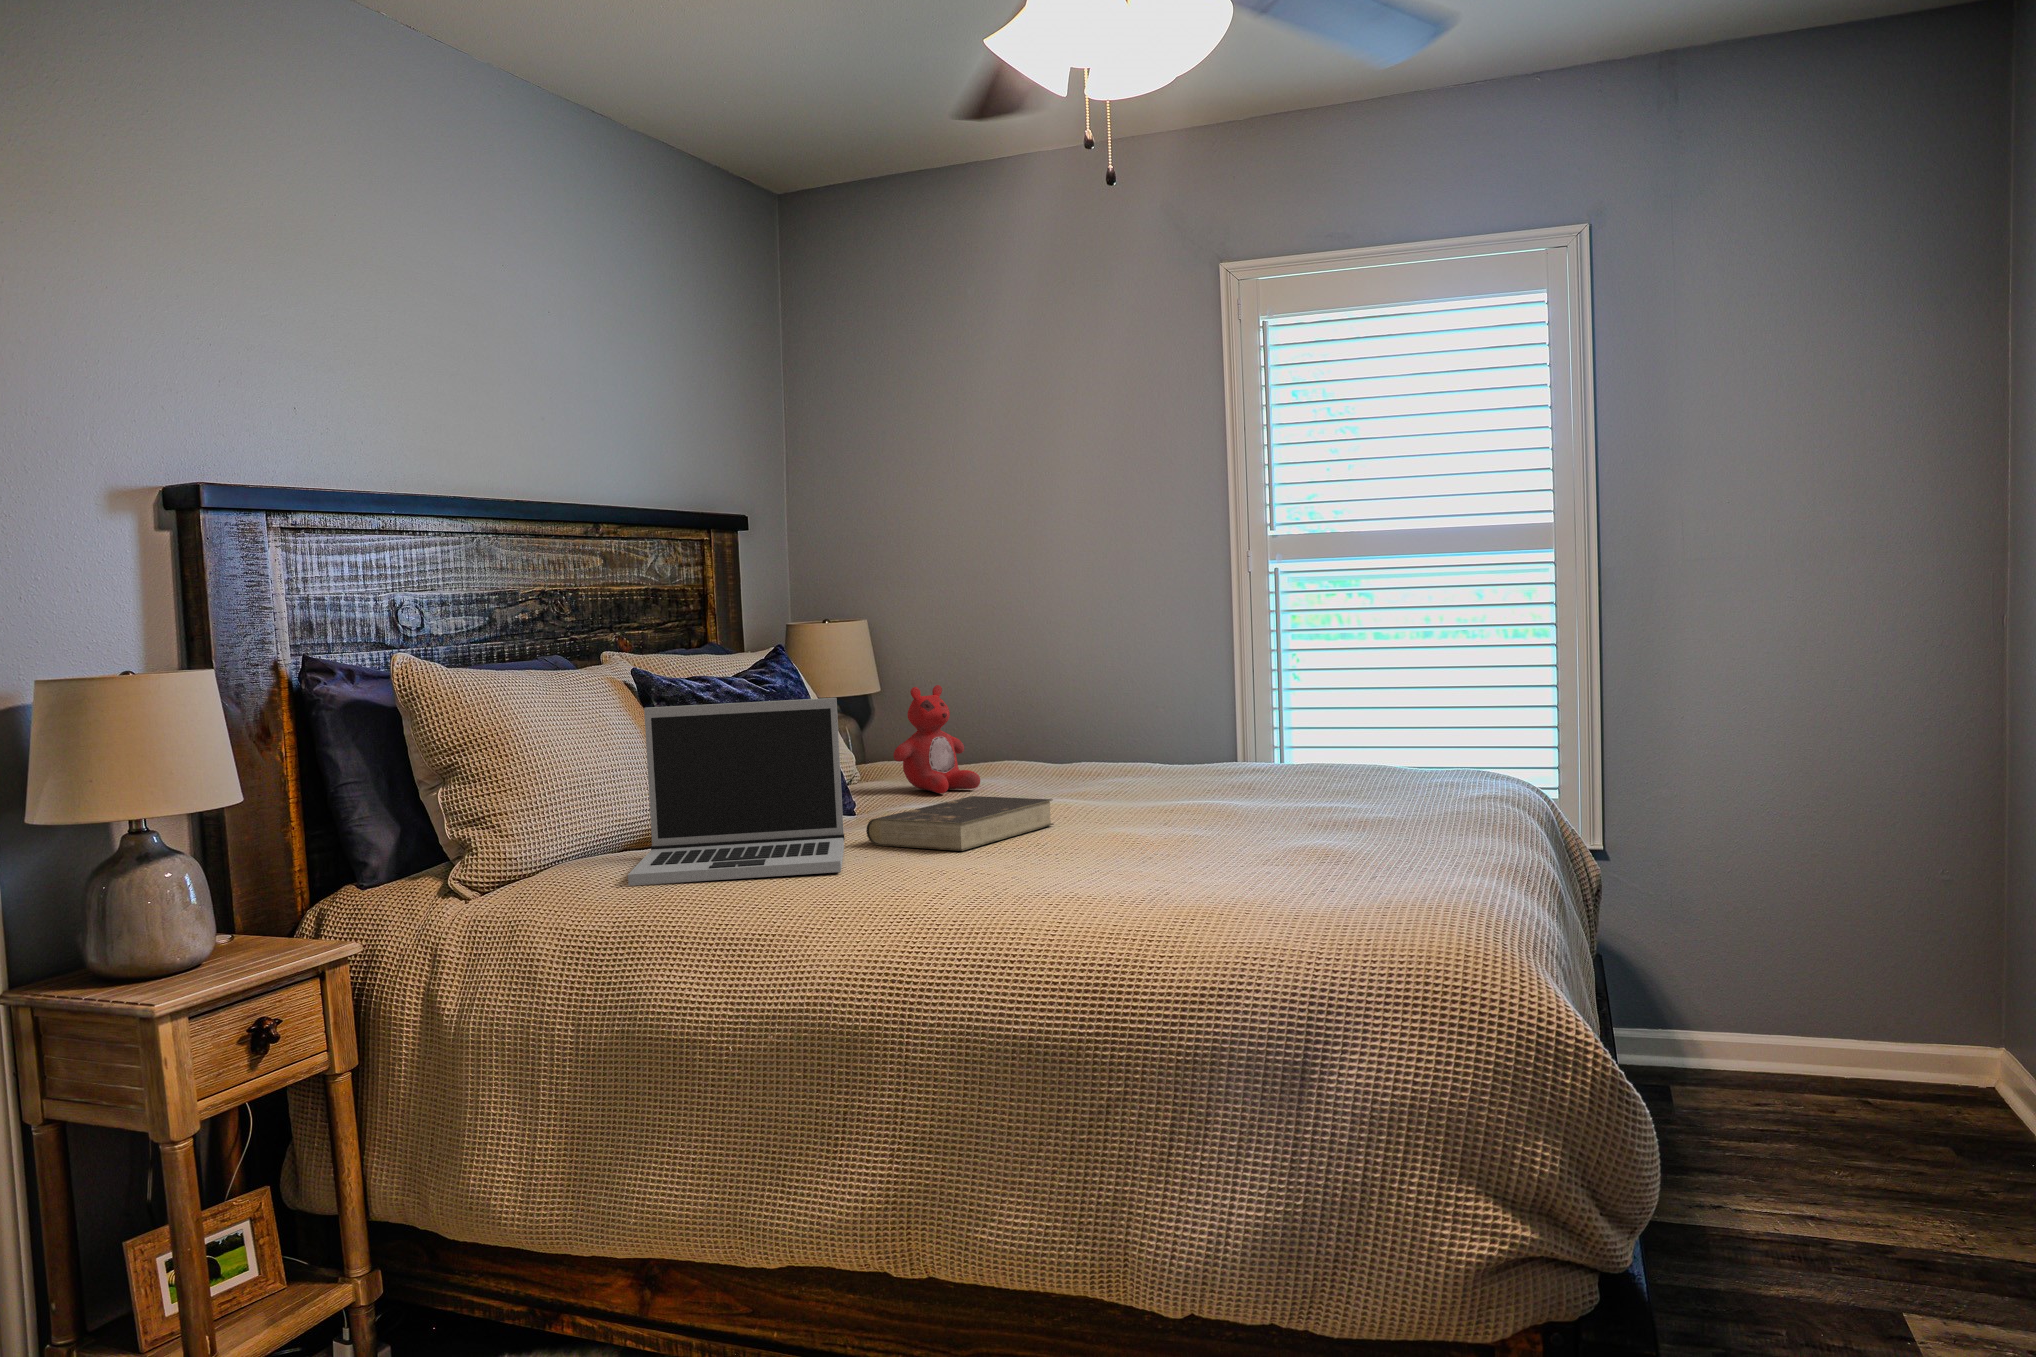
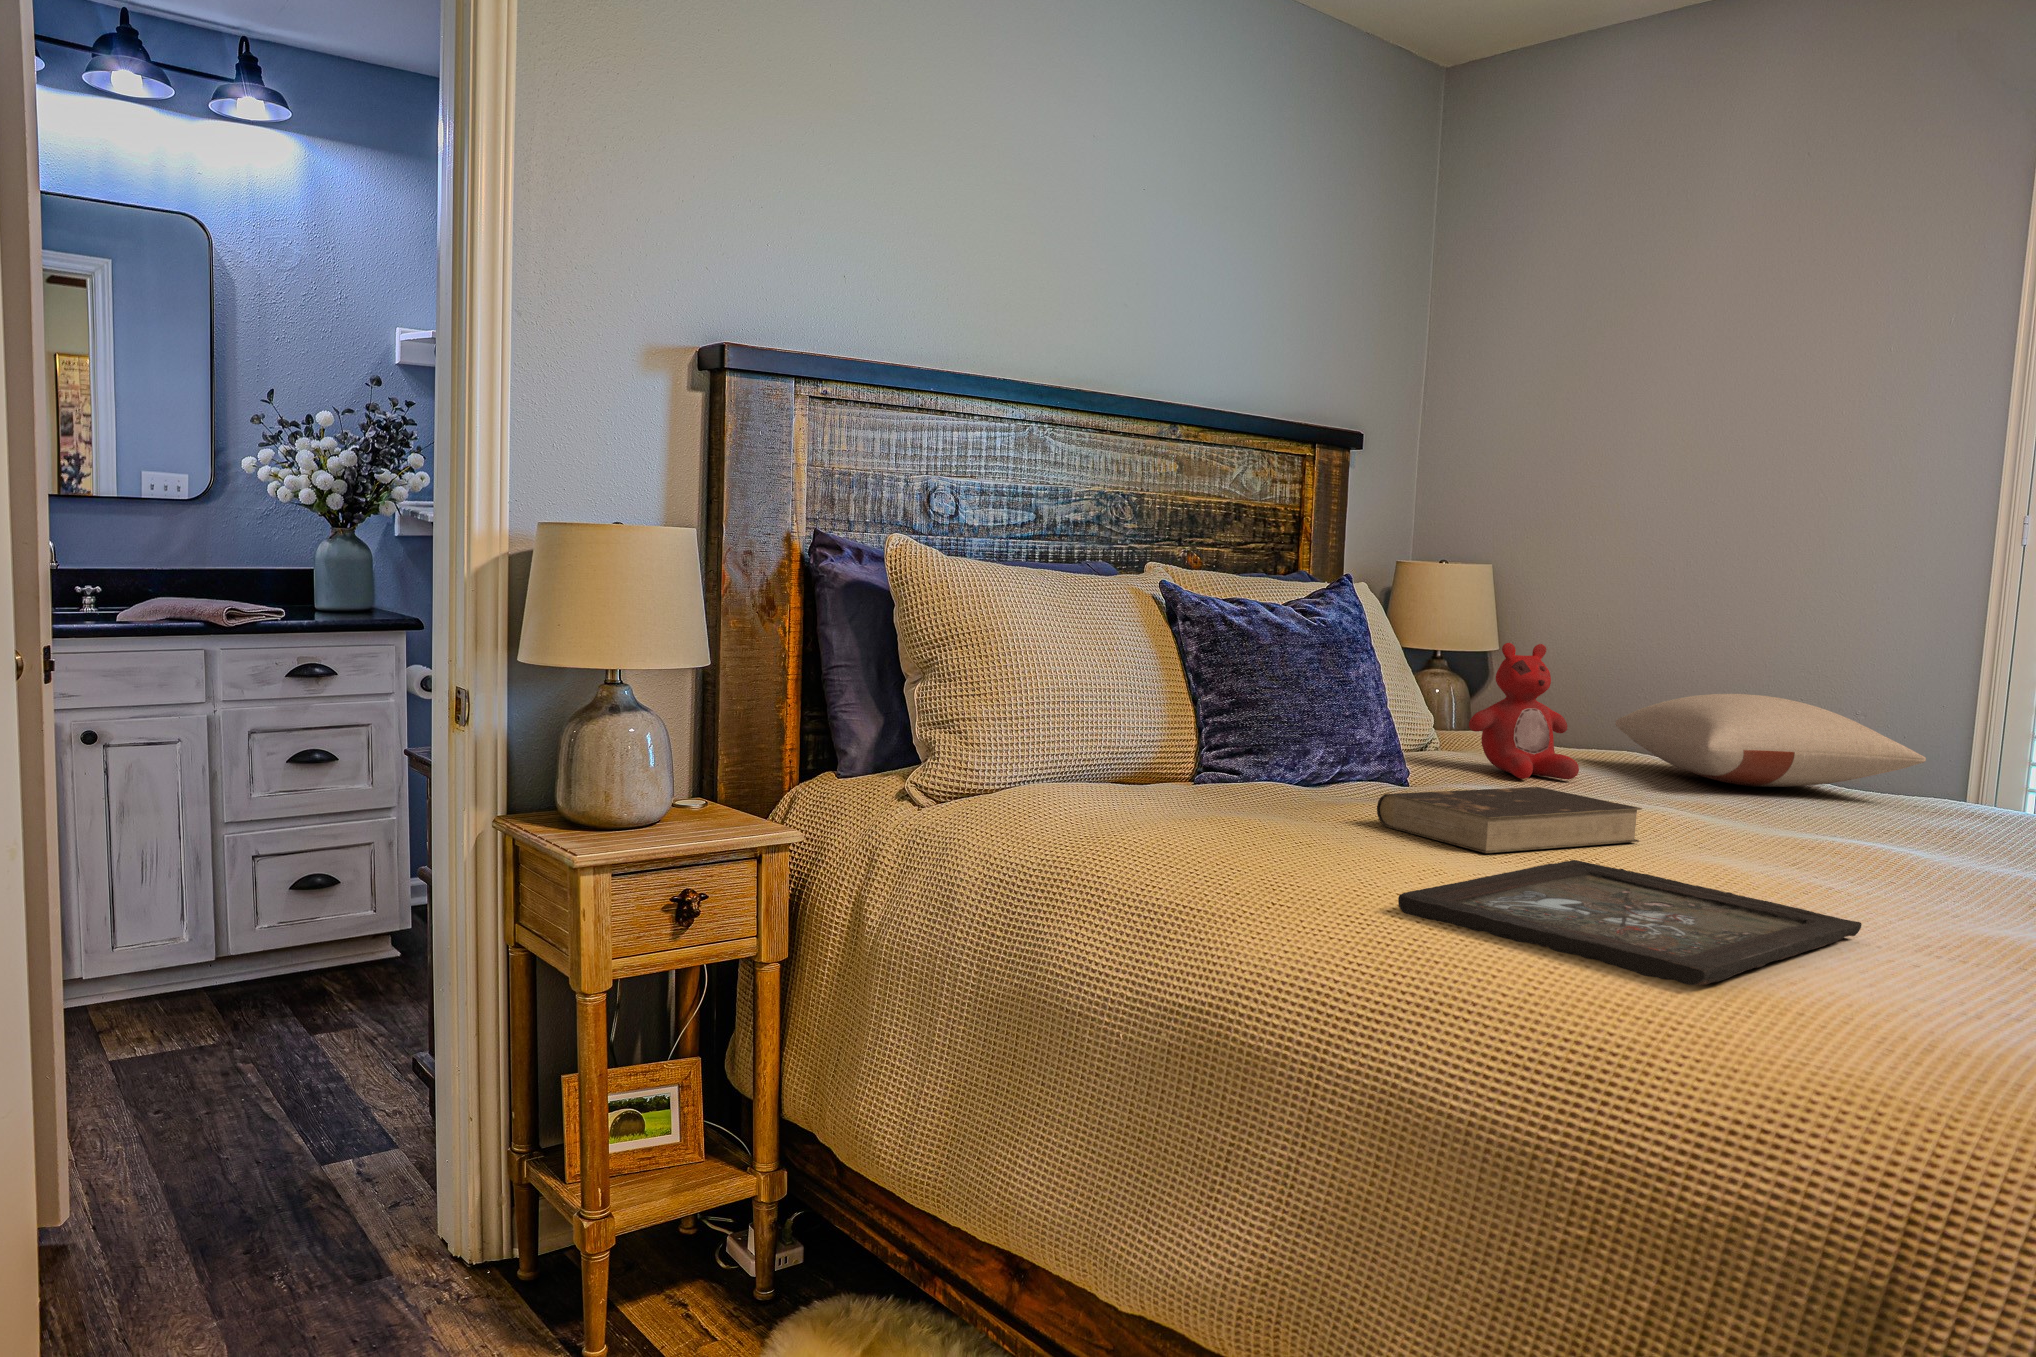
laptop: present [628,698,844,886] -> none [1067,623,1359,851]
pillow: none [991,706,1204,773] -> present [1616,694,1926,787]
tray: none [938,843,1224,908] -> present [1398,860,1862,985]

